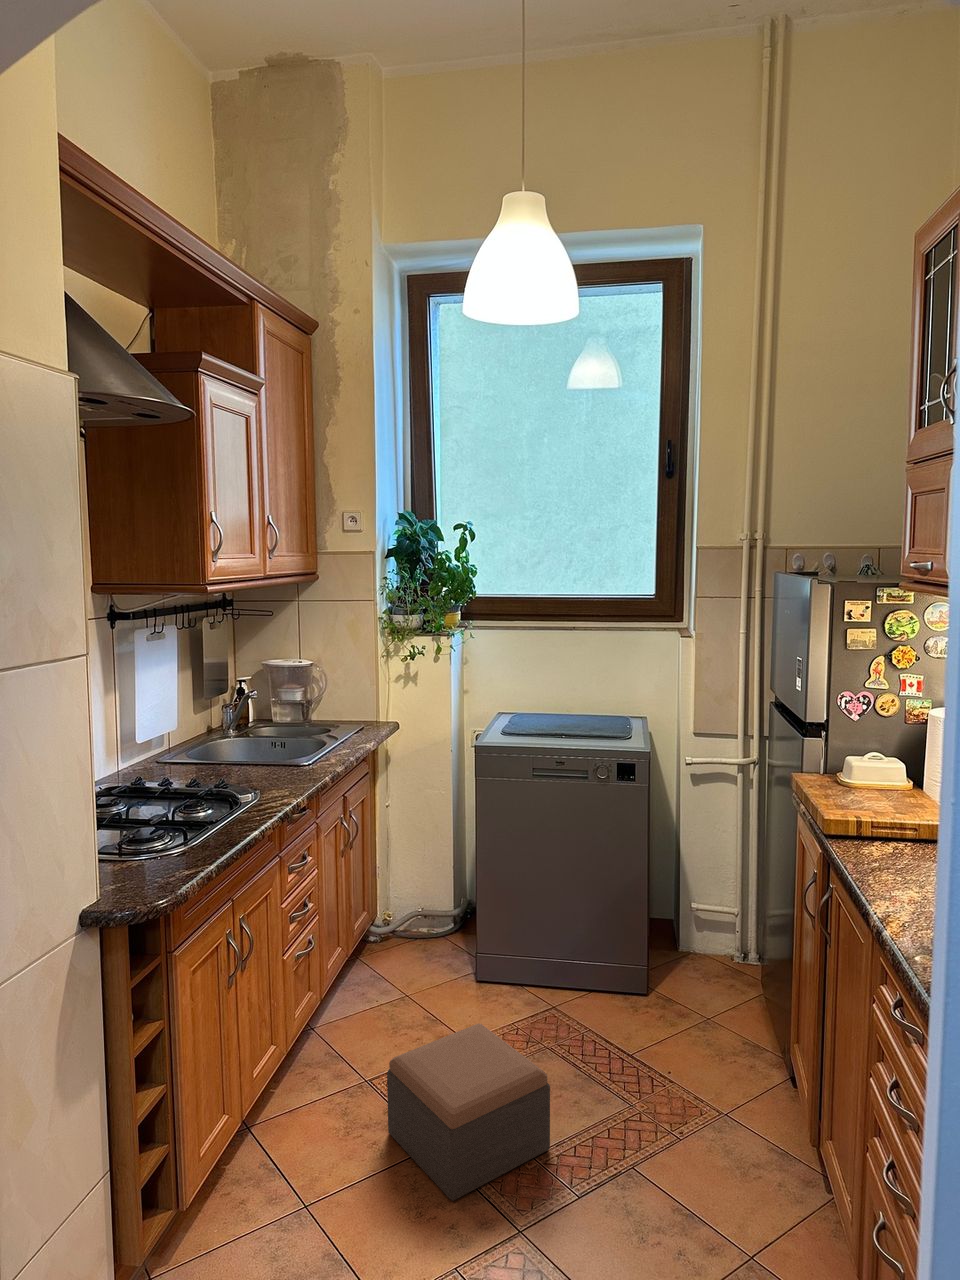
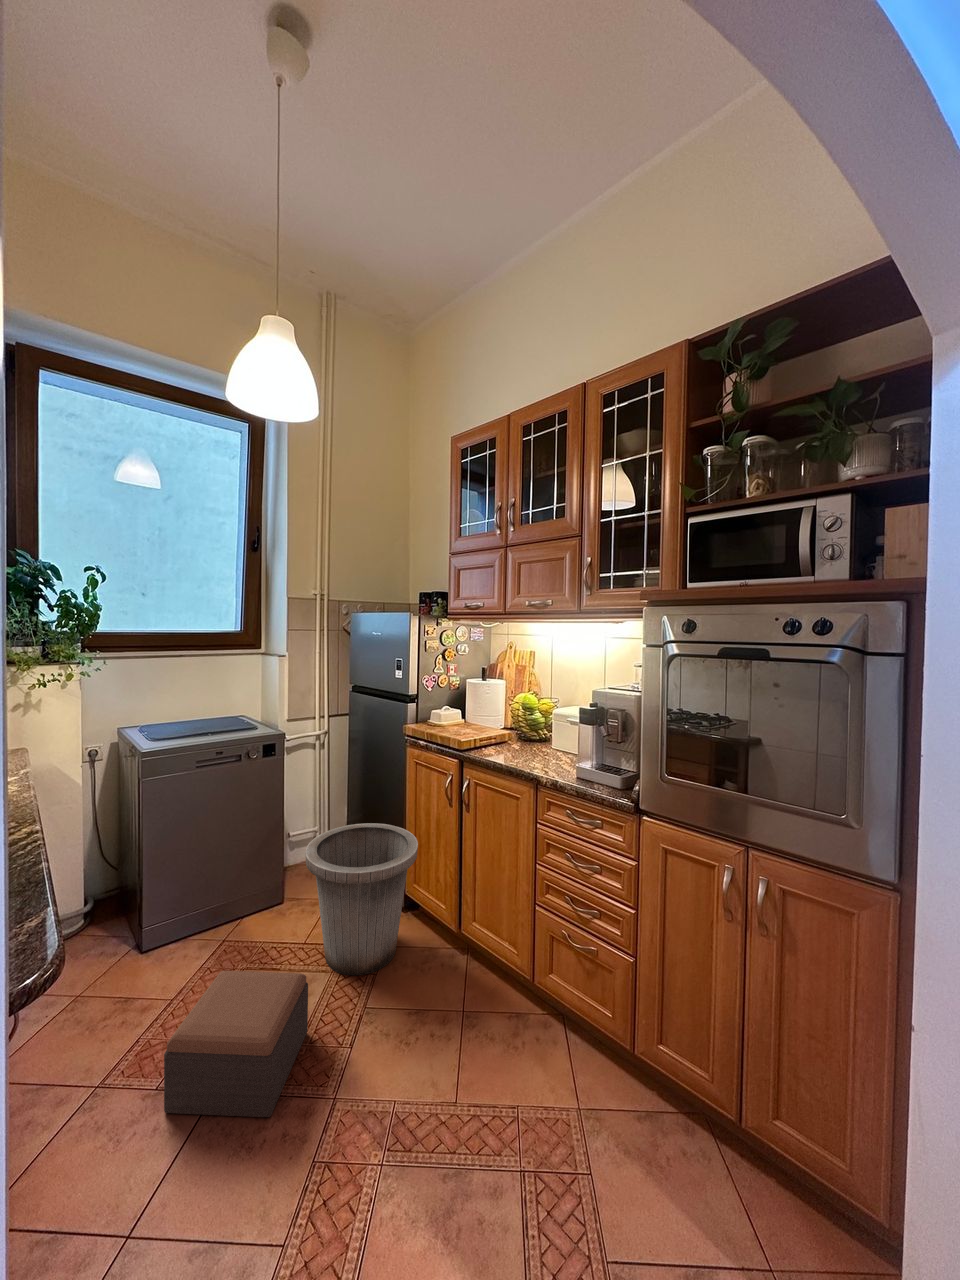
trash can: none [606,909,781,1139] -> present [306,823,418,975]

